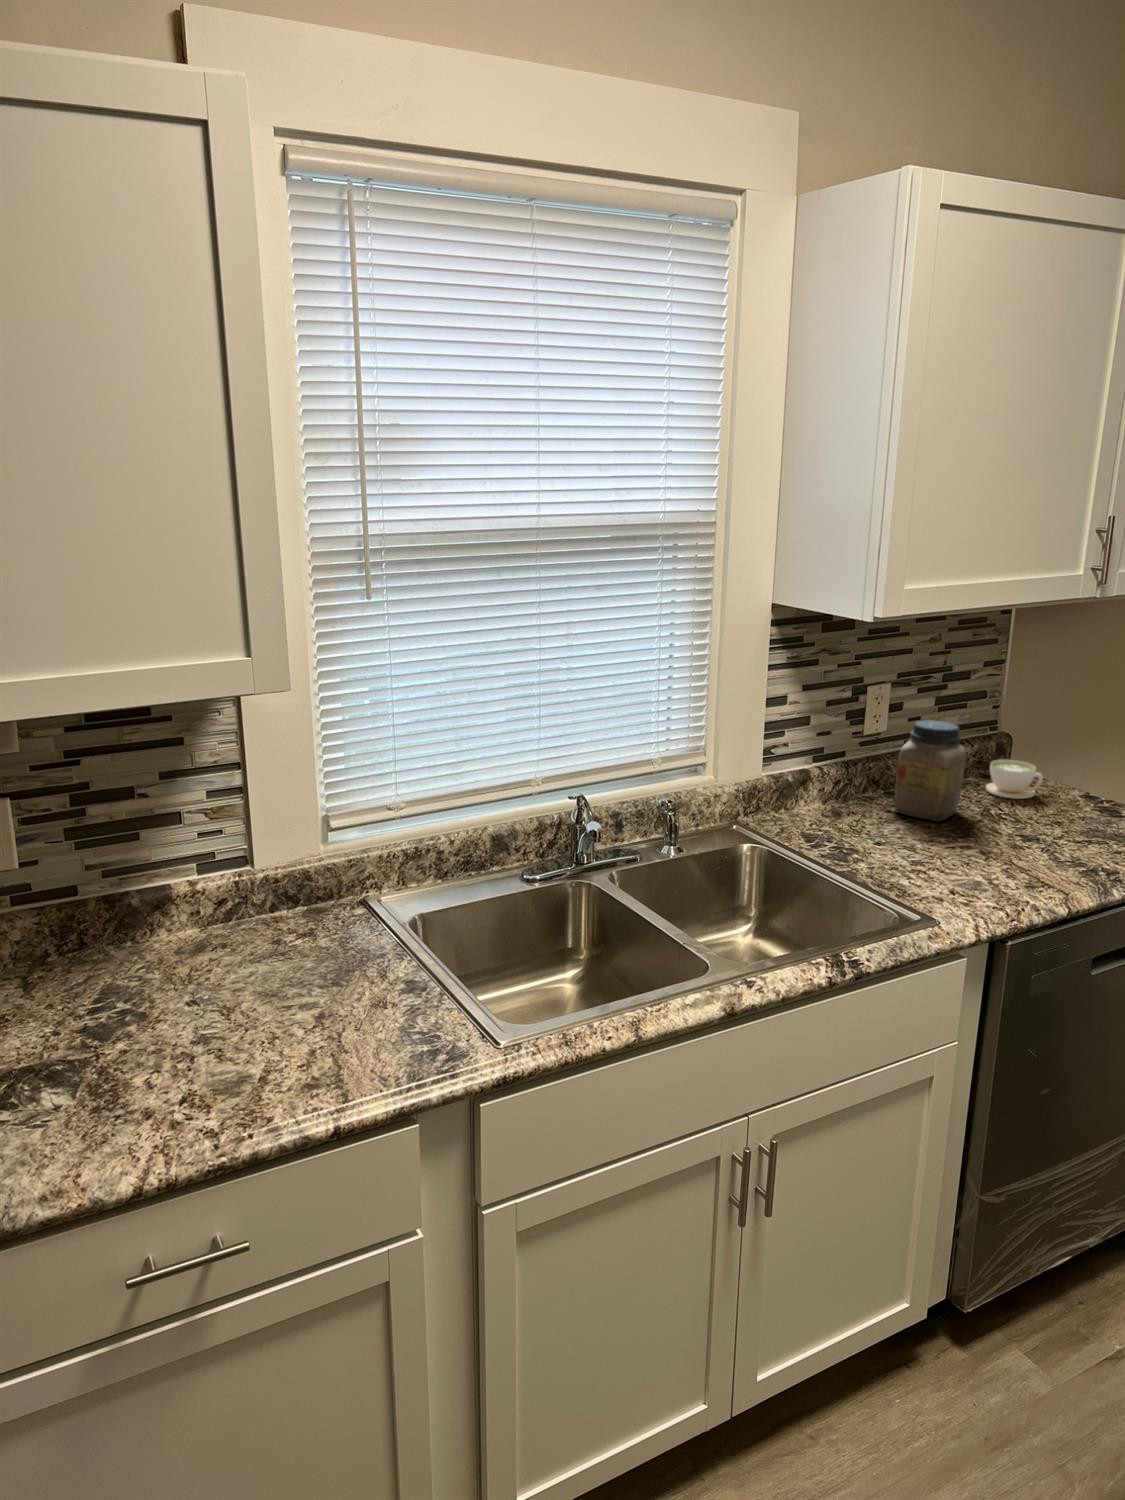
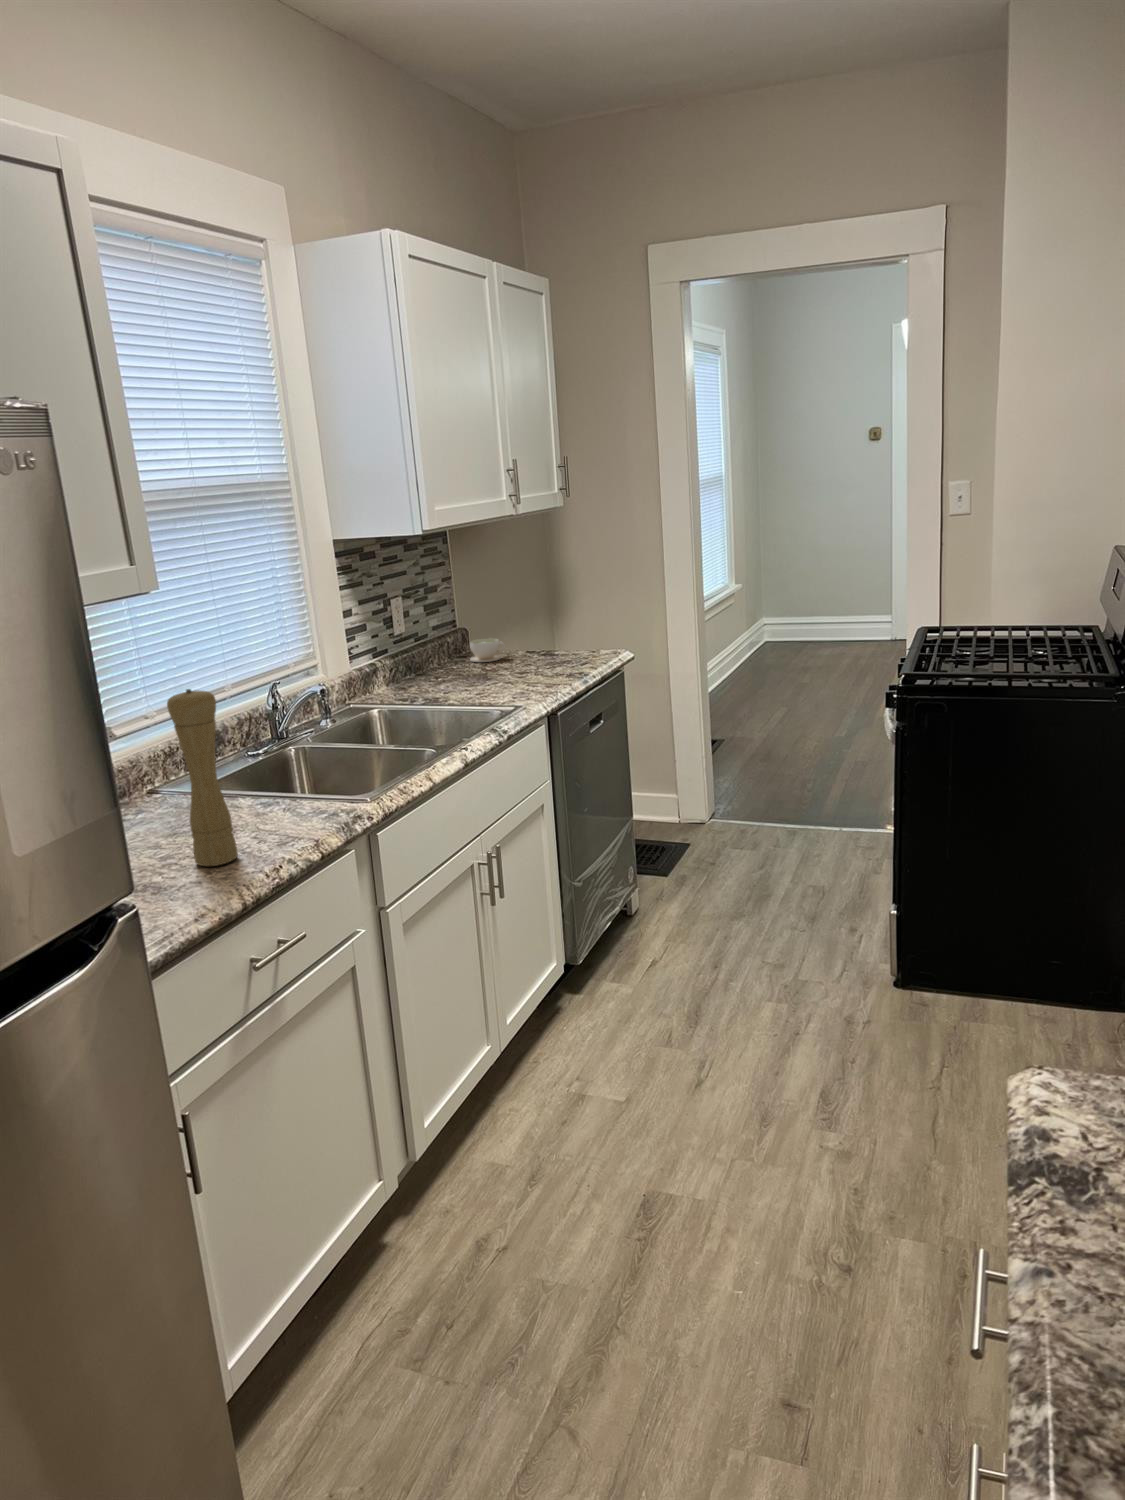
jar: present [894,720,967,821] -> none [430,612,471,680]
pepper mill: none [176,850,254,1088] -> present [167,689,238,866]

